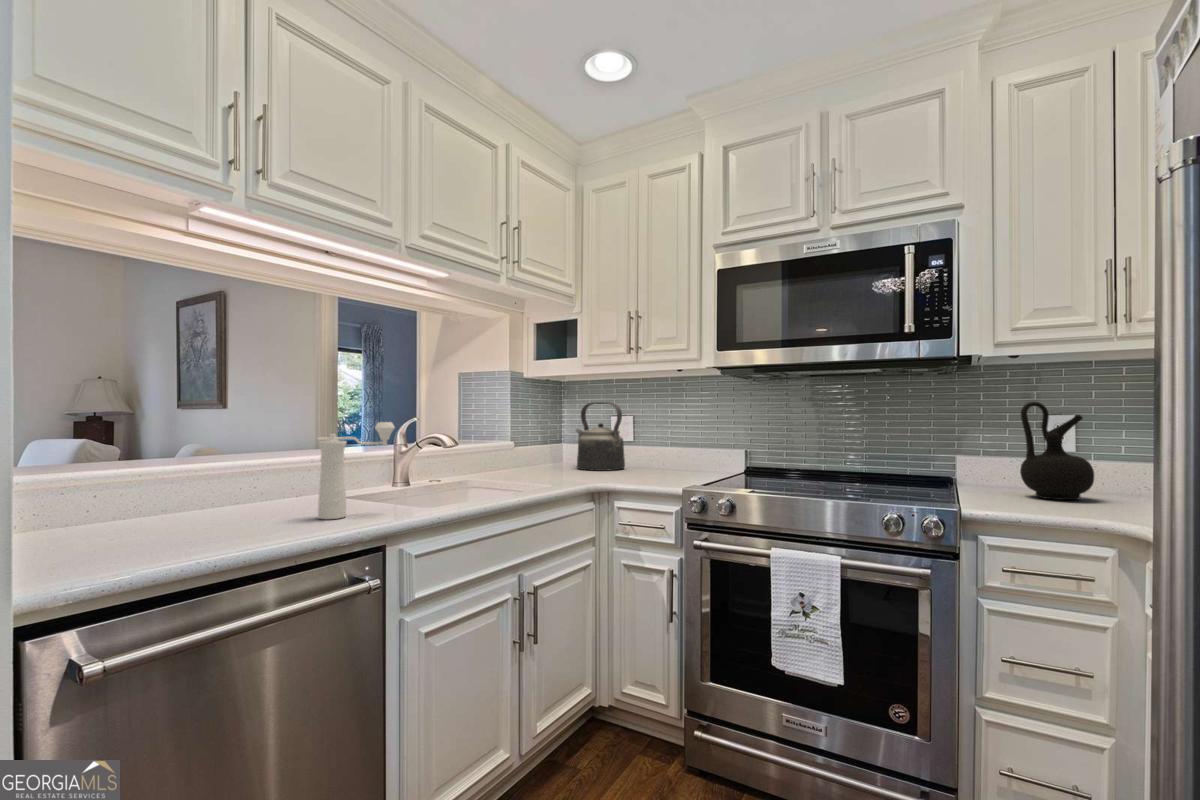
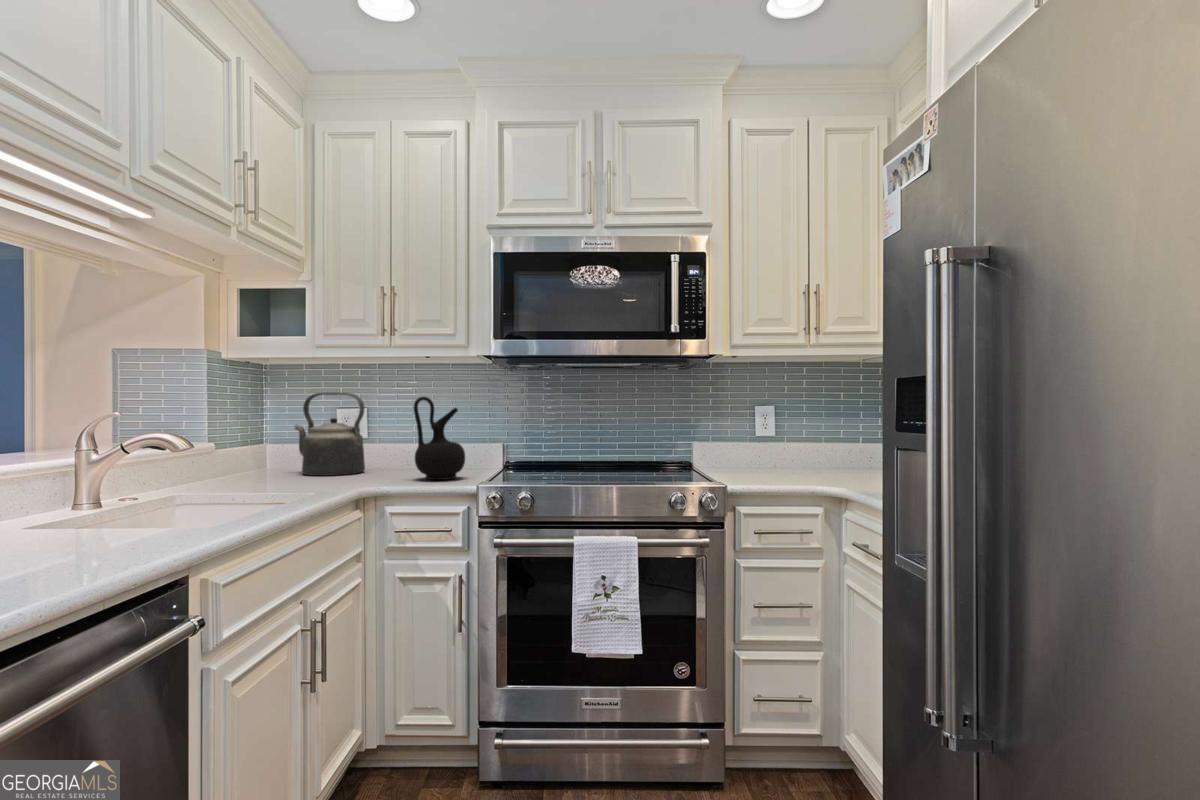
ceramic jug: present [1020,402,1094,500] -> present [414,397,465,480]
pepper mill: present [317,422,394,519] -> none [56,423,172,566]

